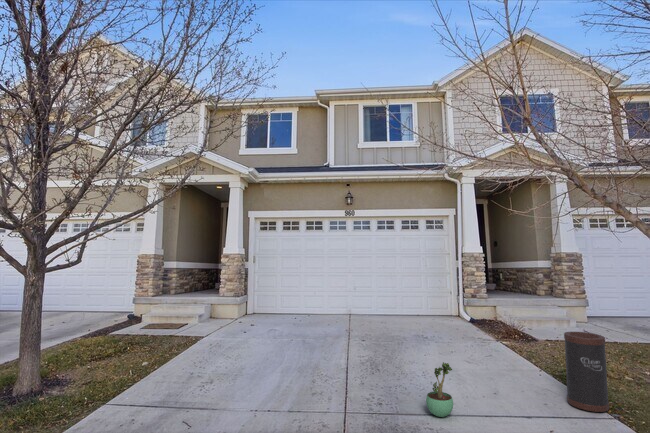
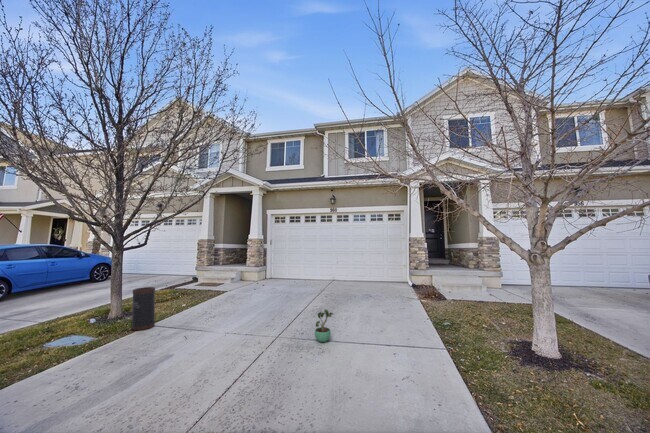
trash can: present [564,332,609,412] -> present [132,287,155,330]

